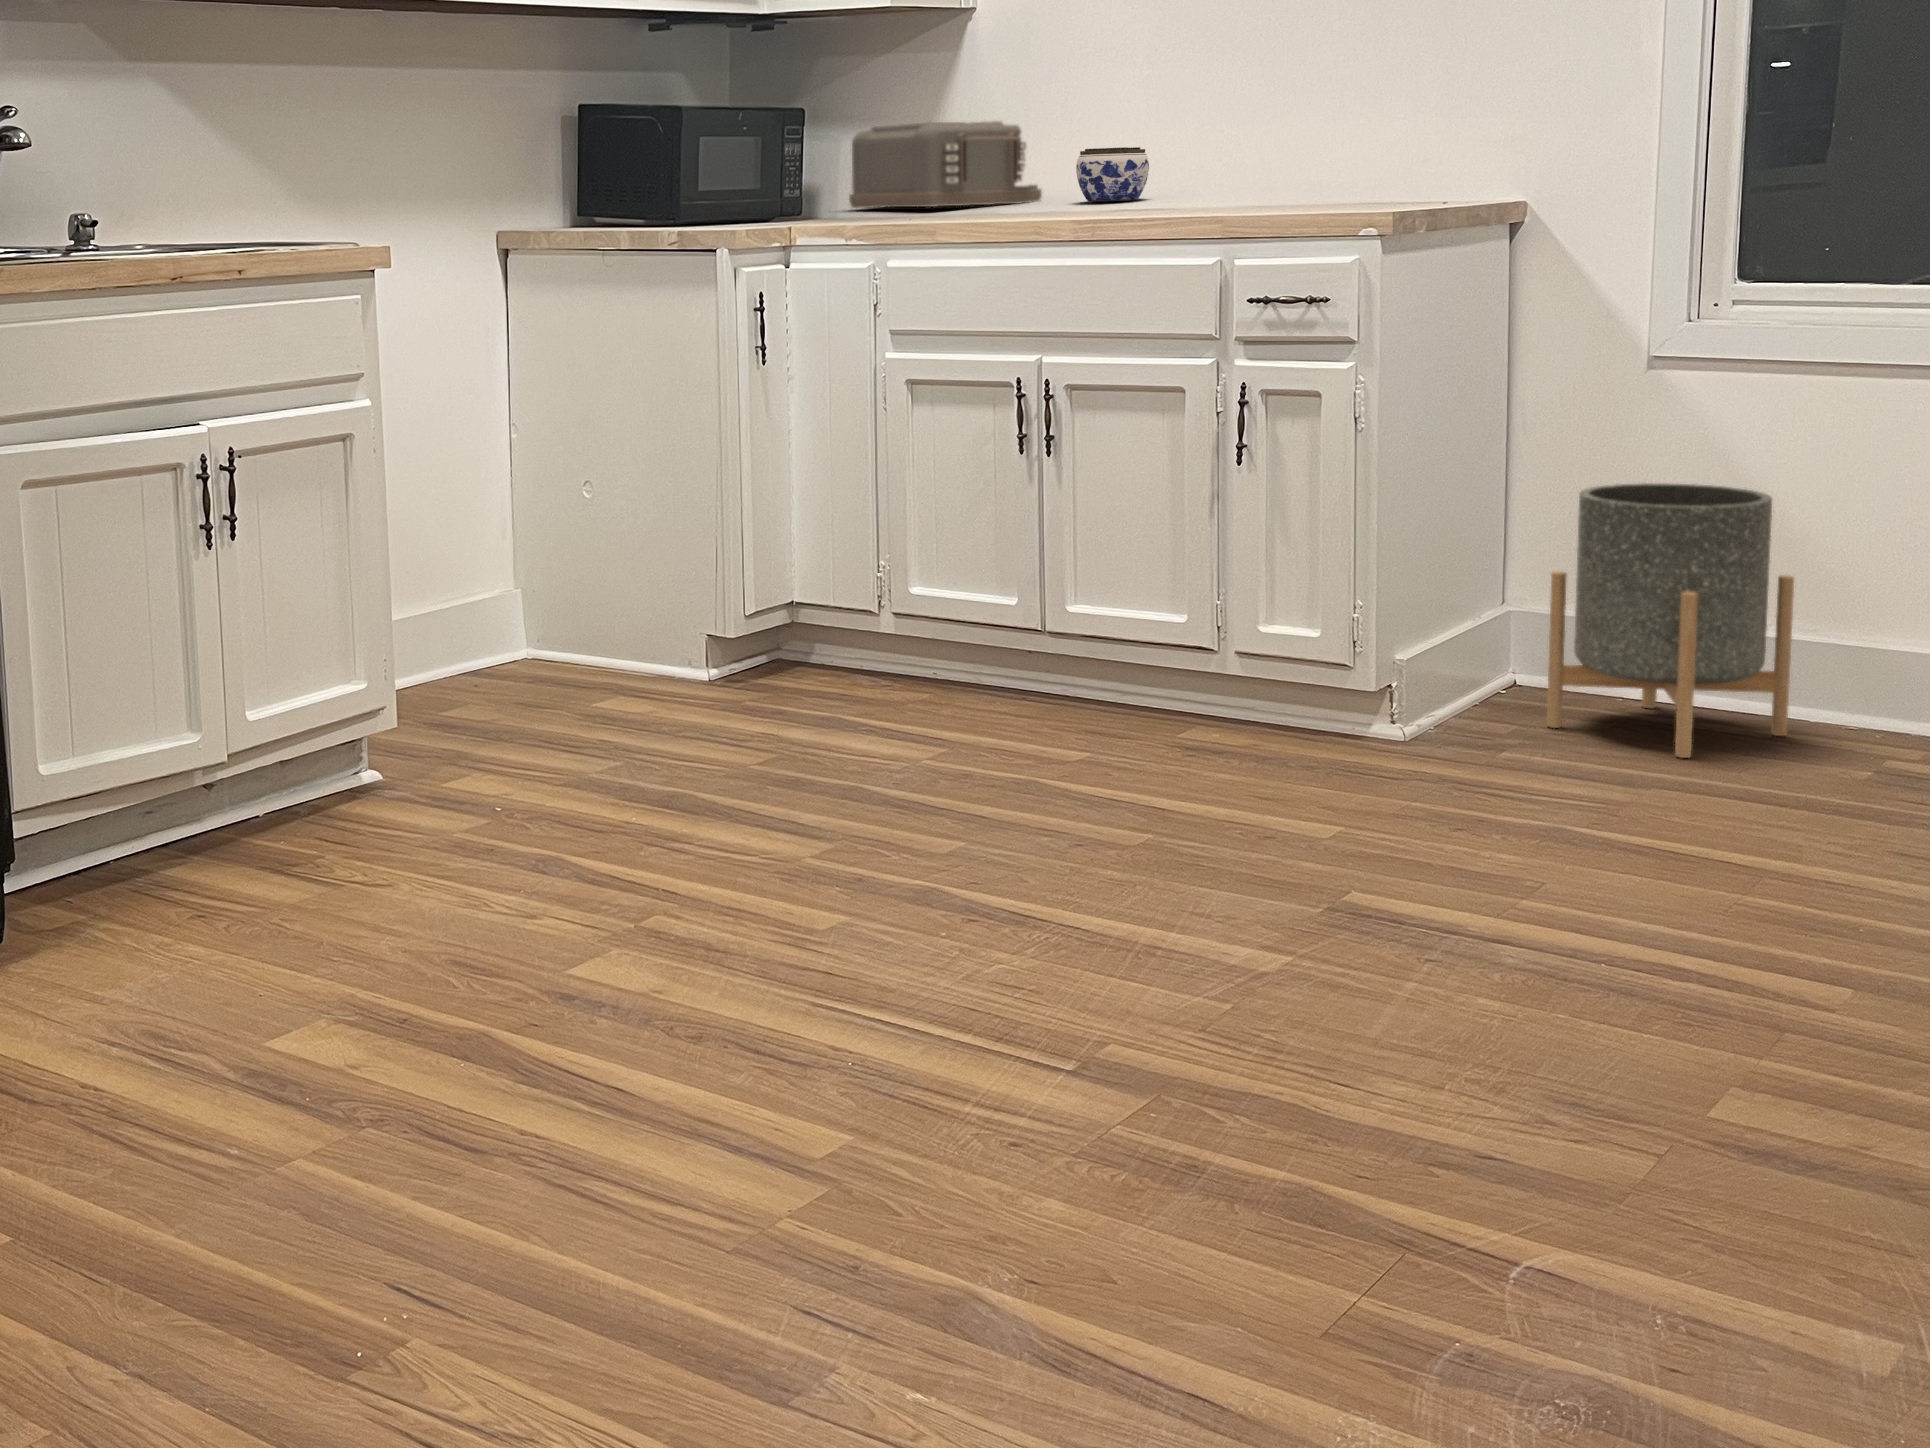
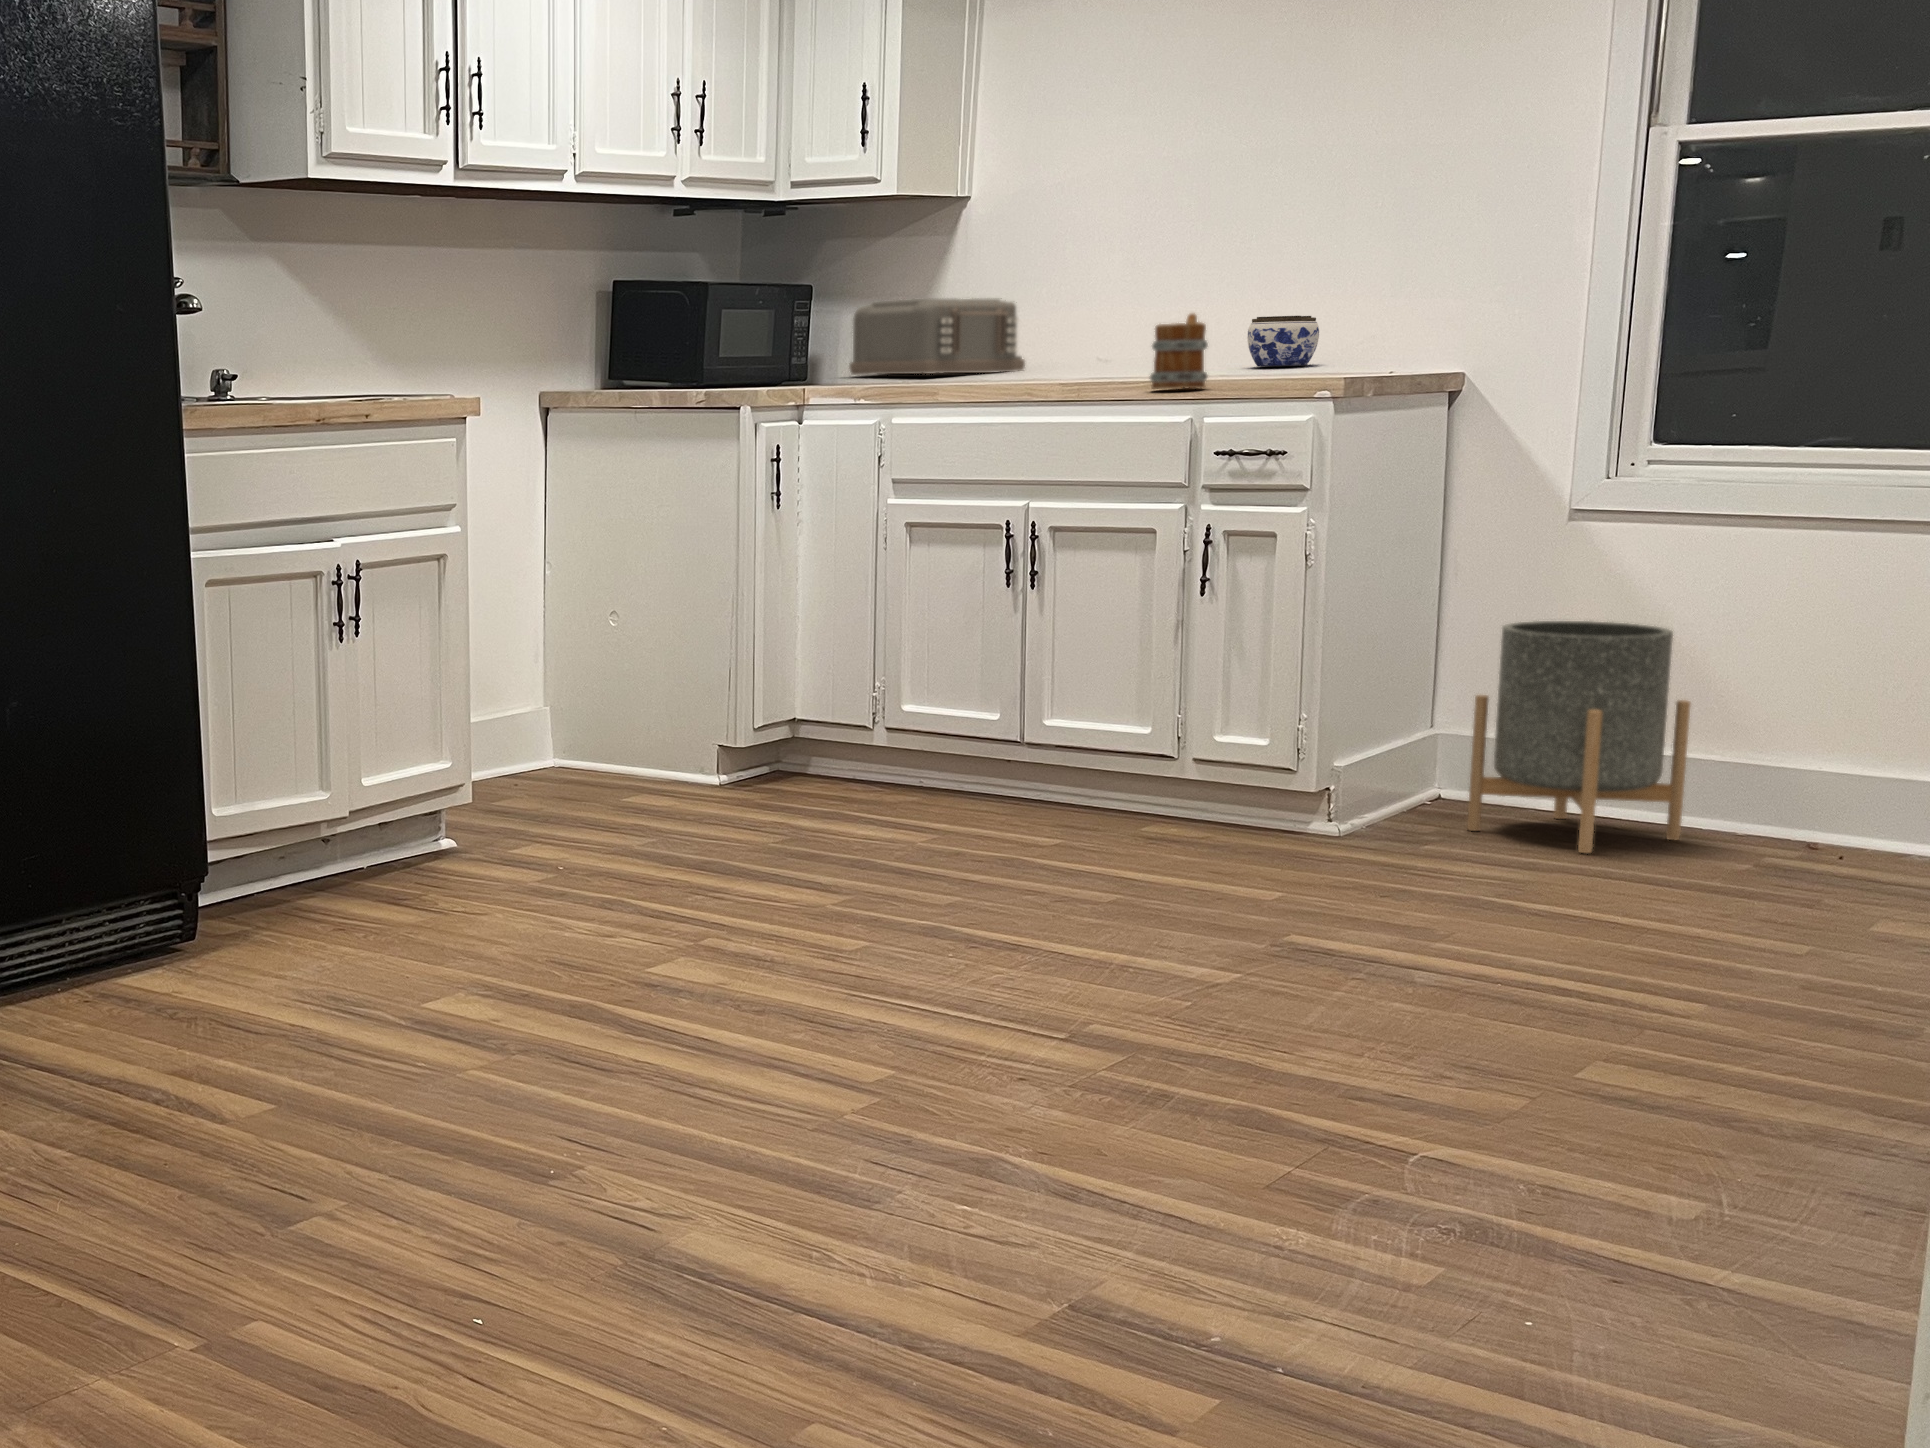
mug: none [1171,138,1238,226] -> present [1150,313,1208,389]
jar: present [1076,147,1149,201] -> present [1247,316,1319,366]

